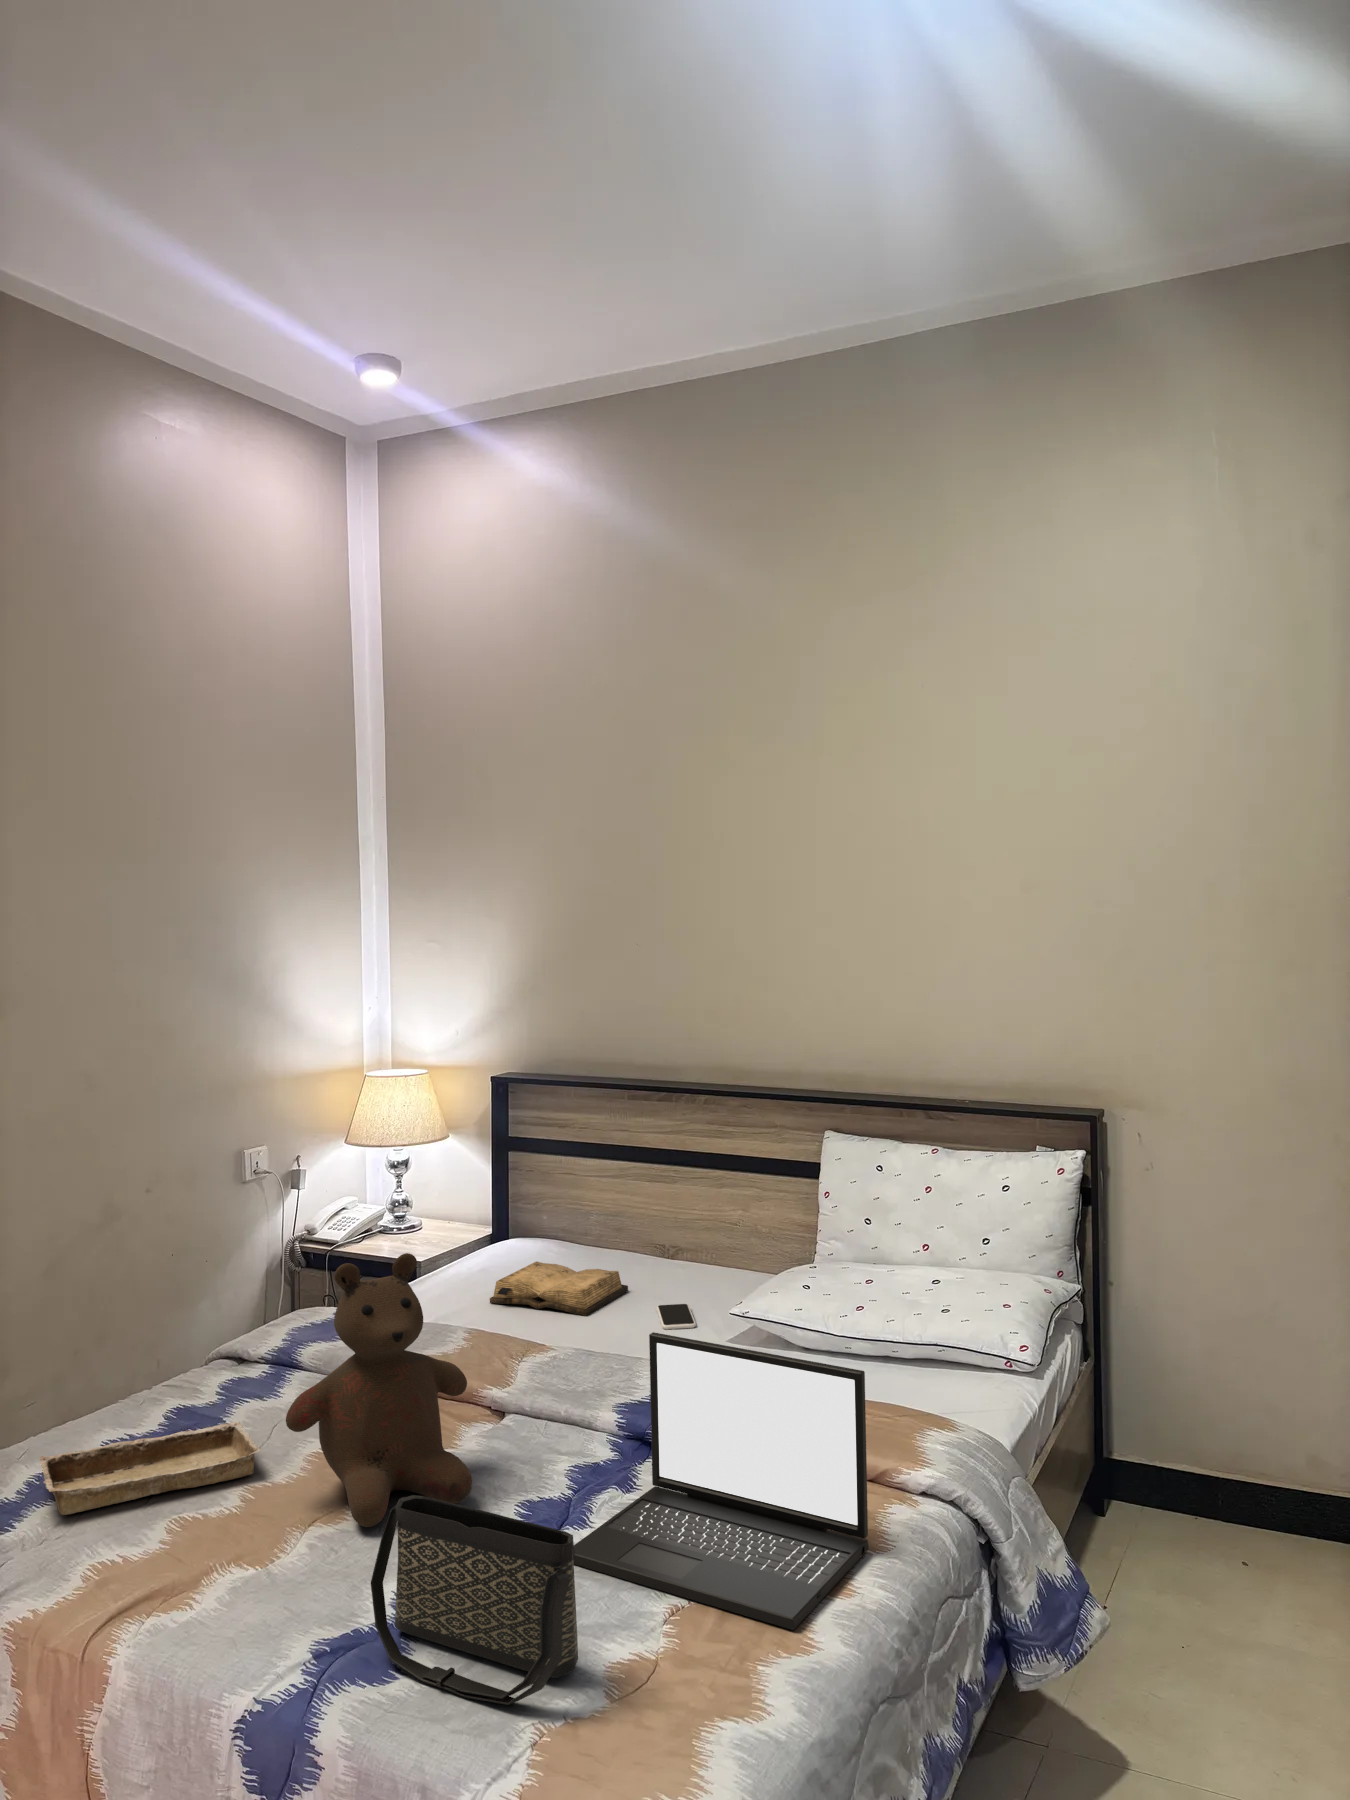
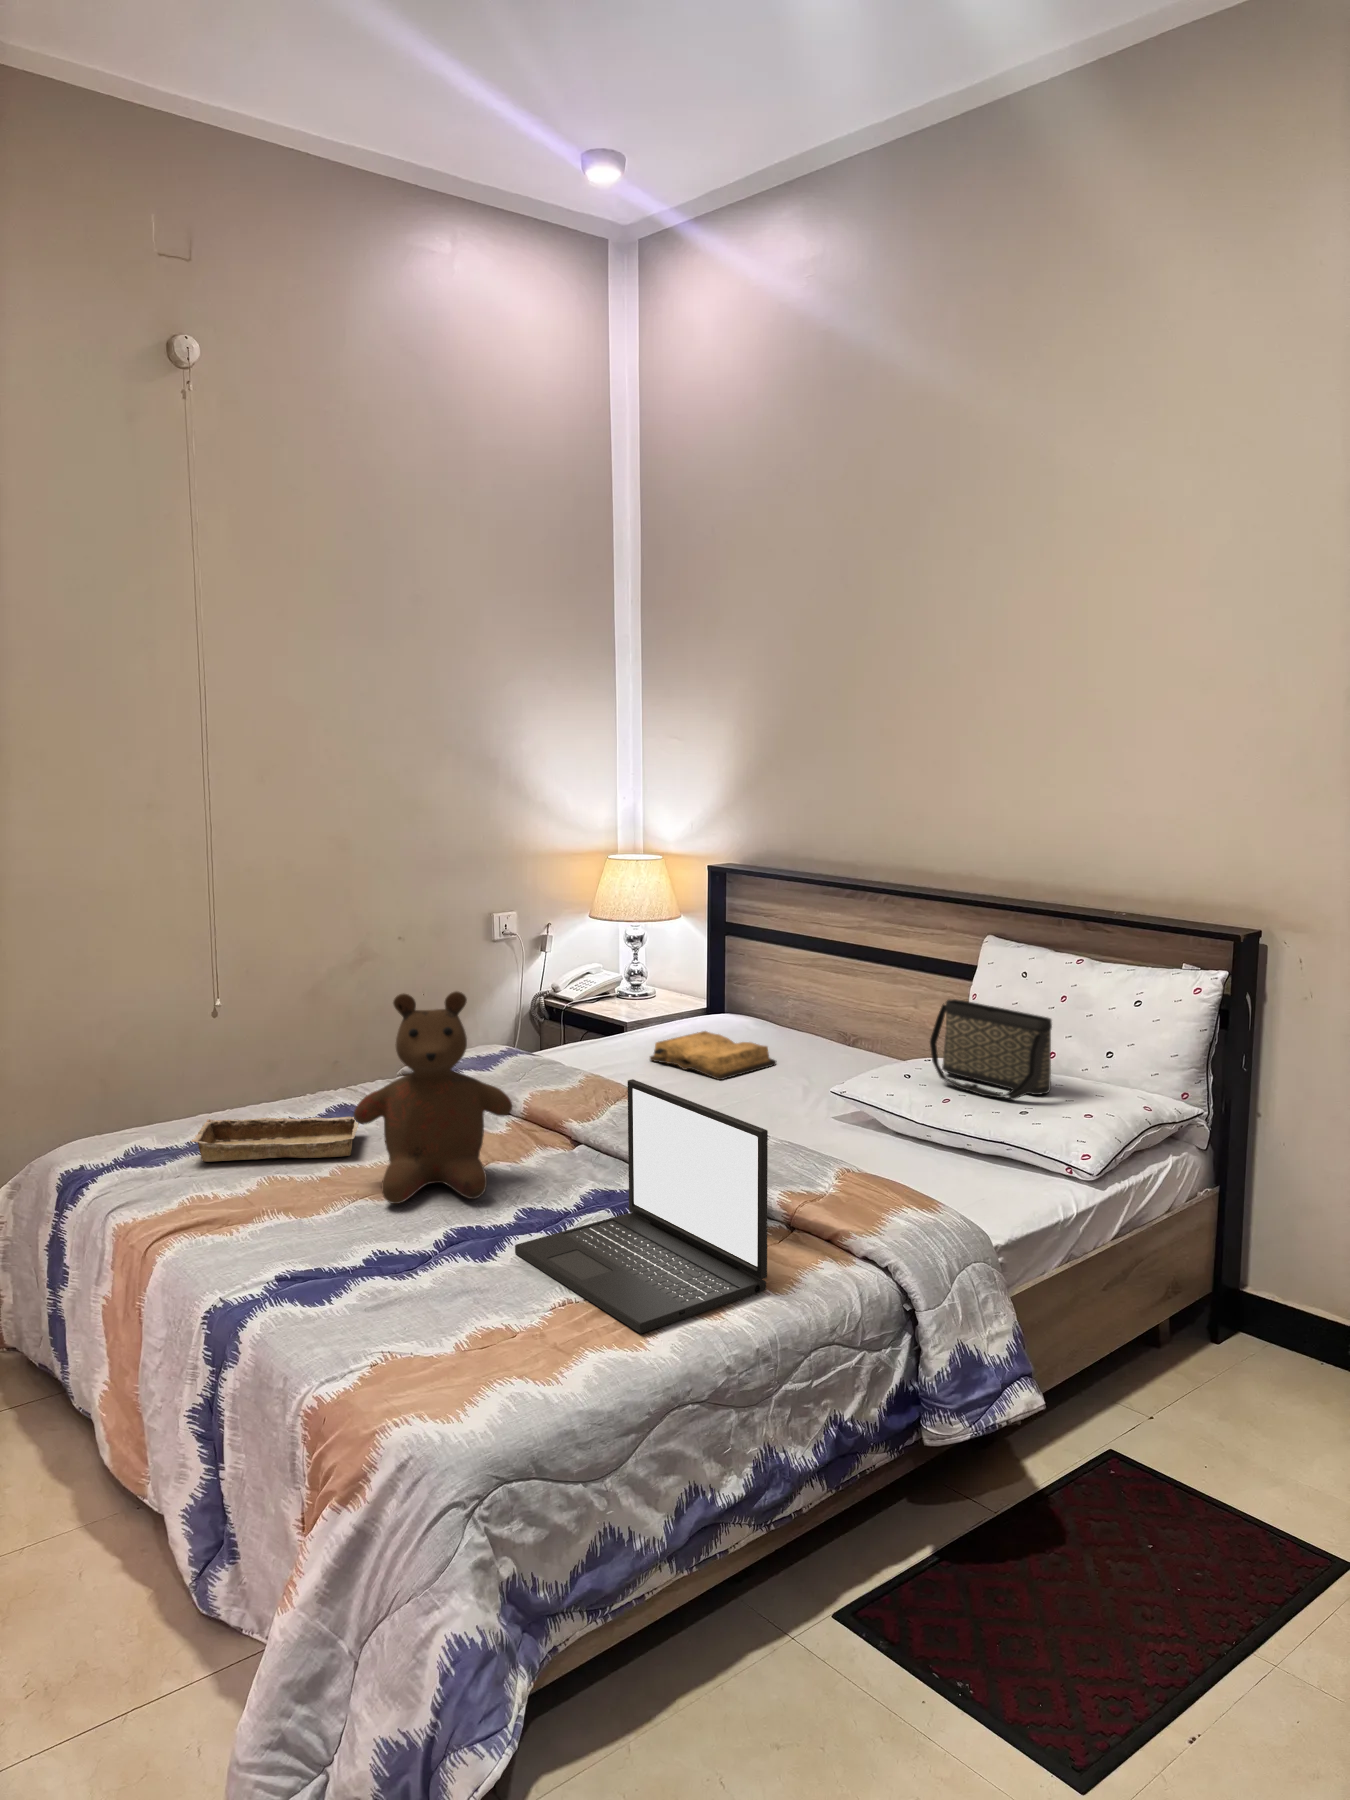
smartphone: present [656,1304,696,1329] -> none [773,1079,815,1101]
handbag: present [371,1495,578,1705] -> present [930,999,1052,1099]

